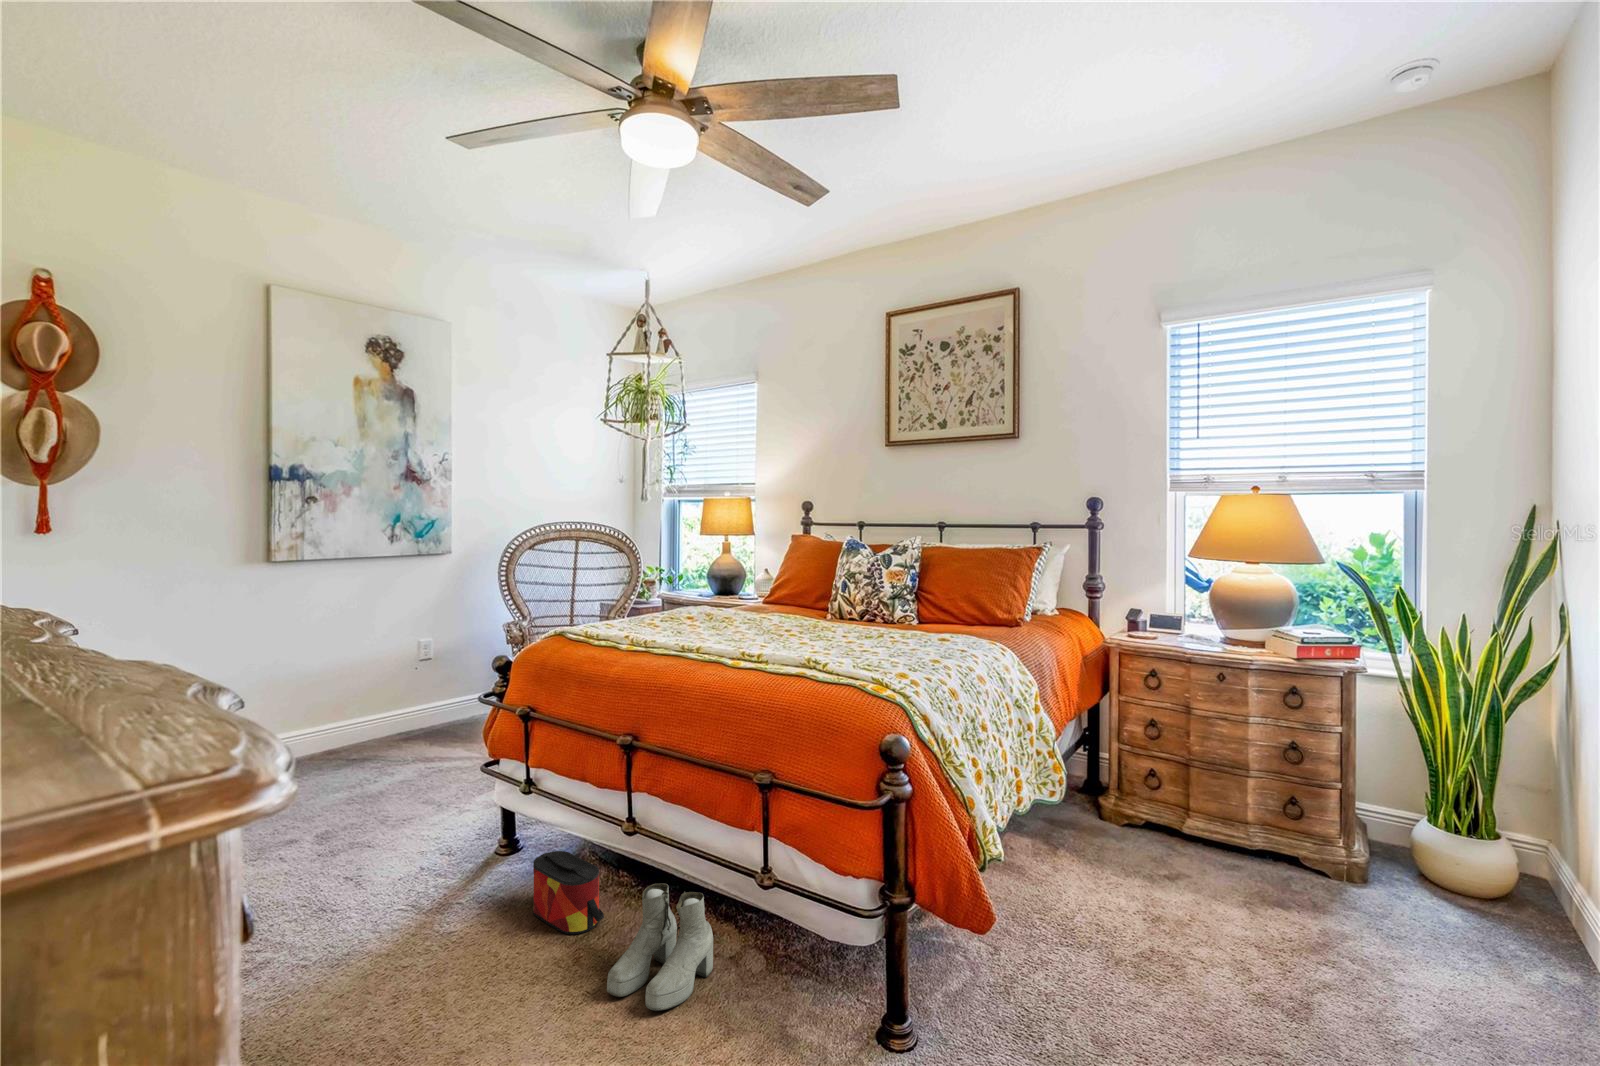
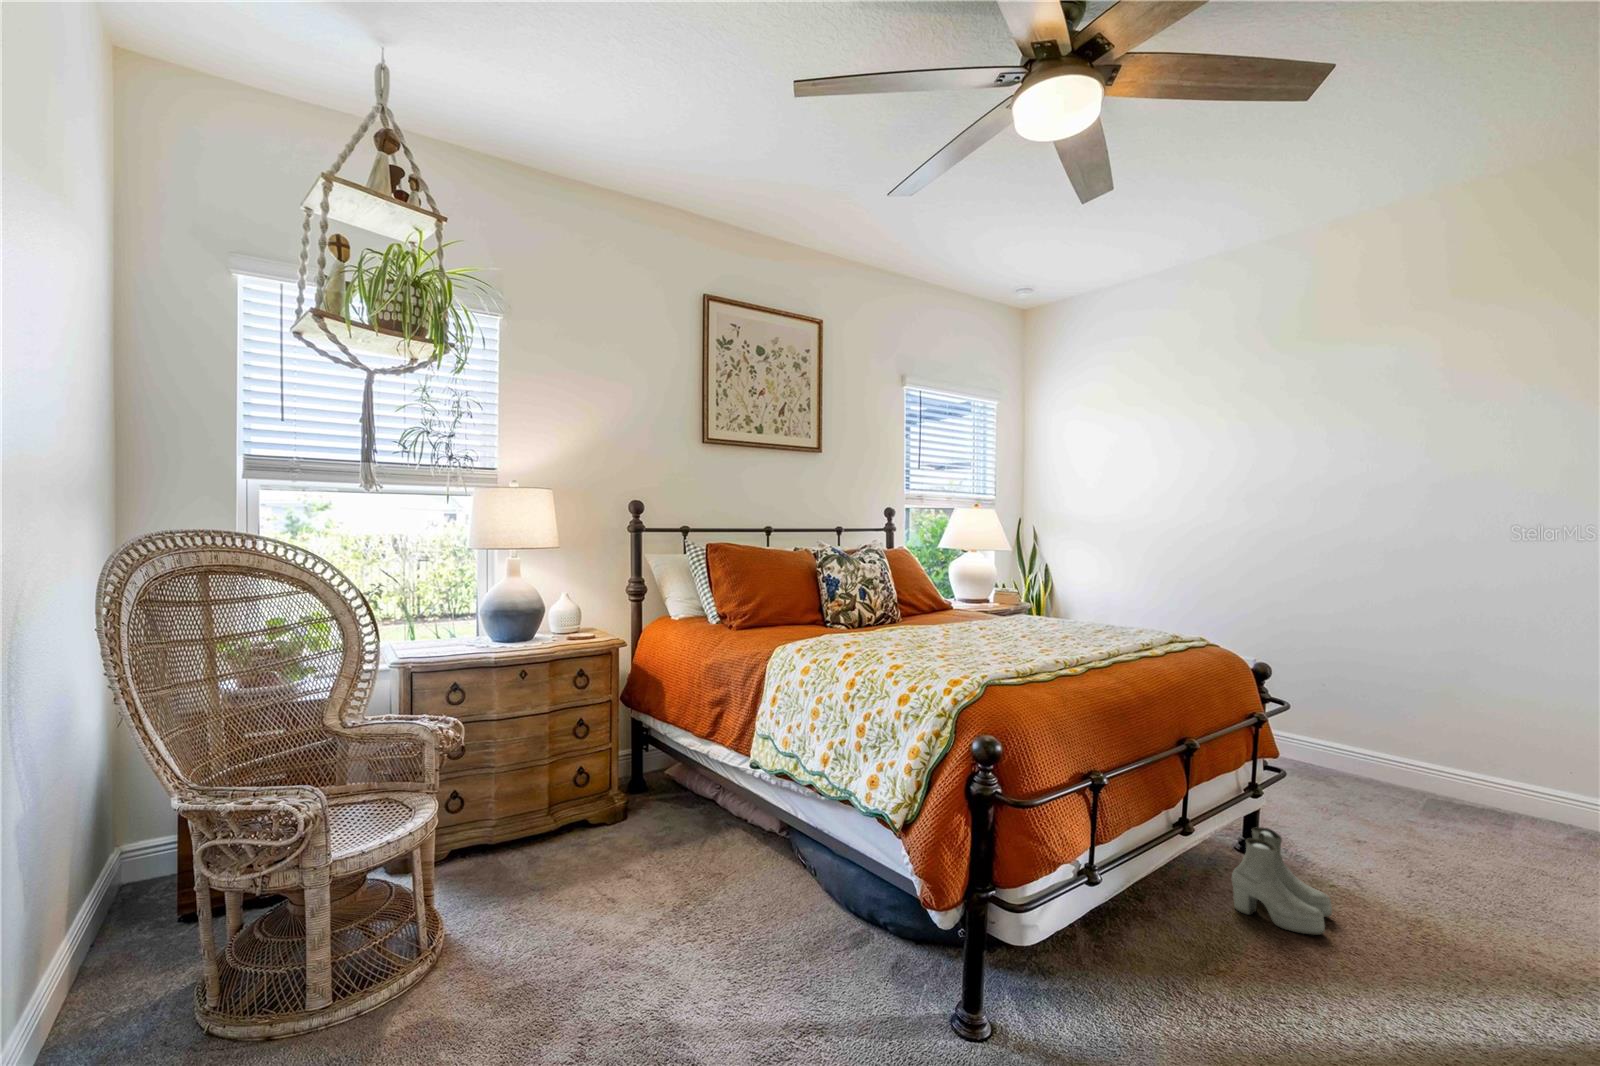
bag: present [533,851,604,934] -> none [1153,887,1234,985]

